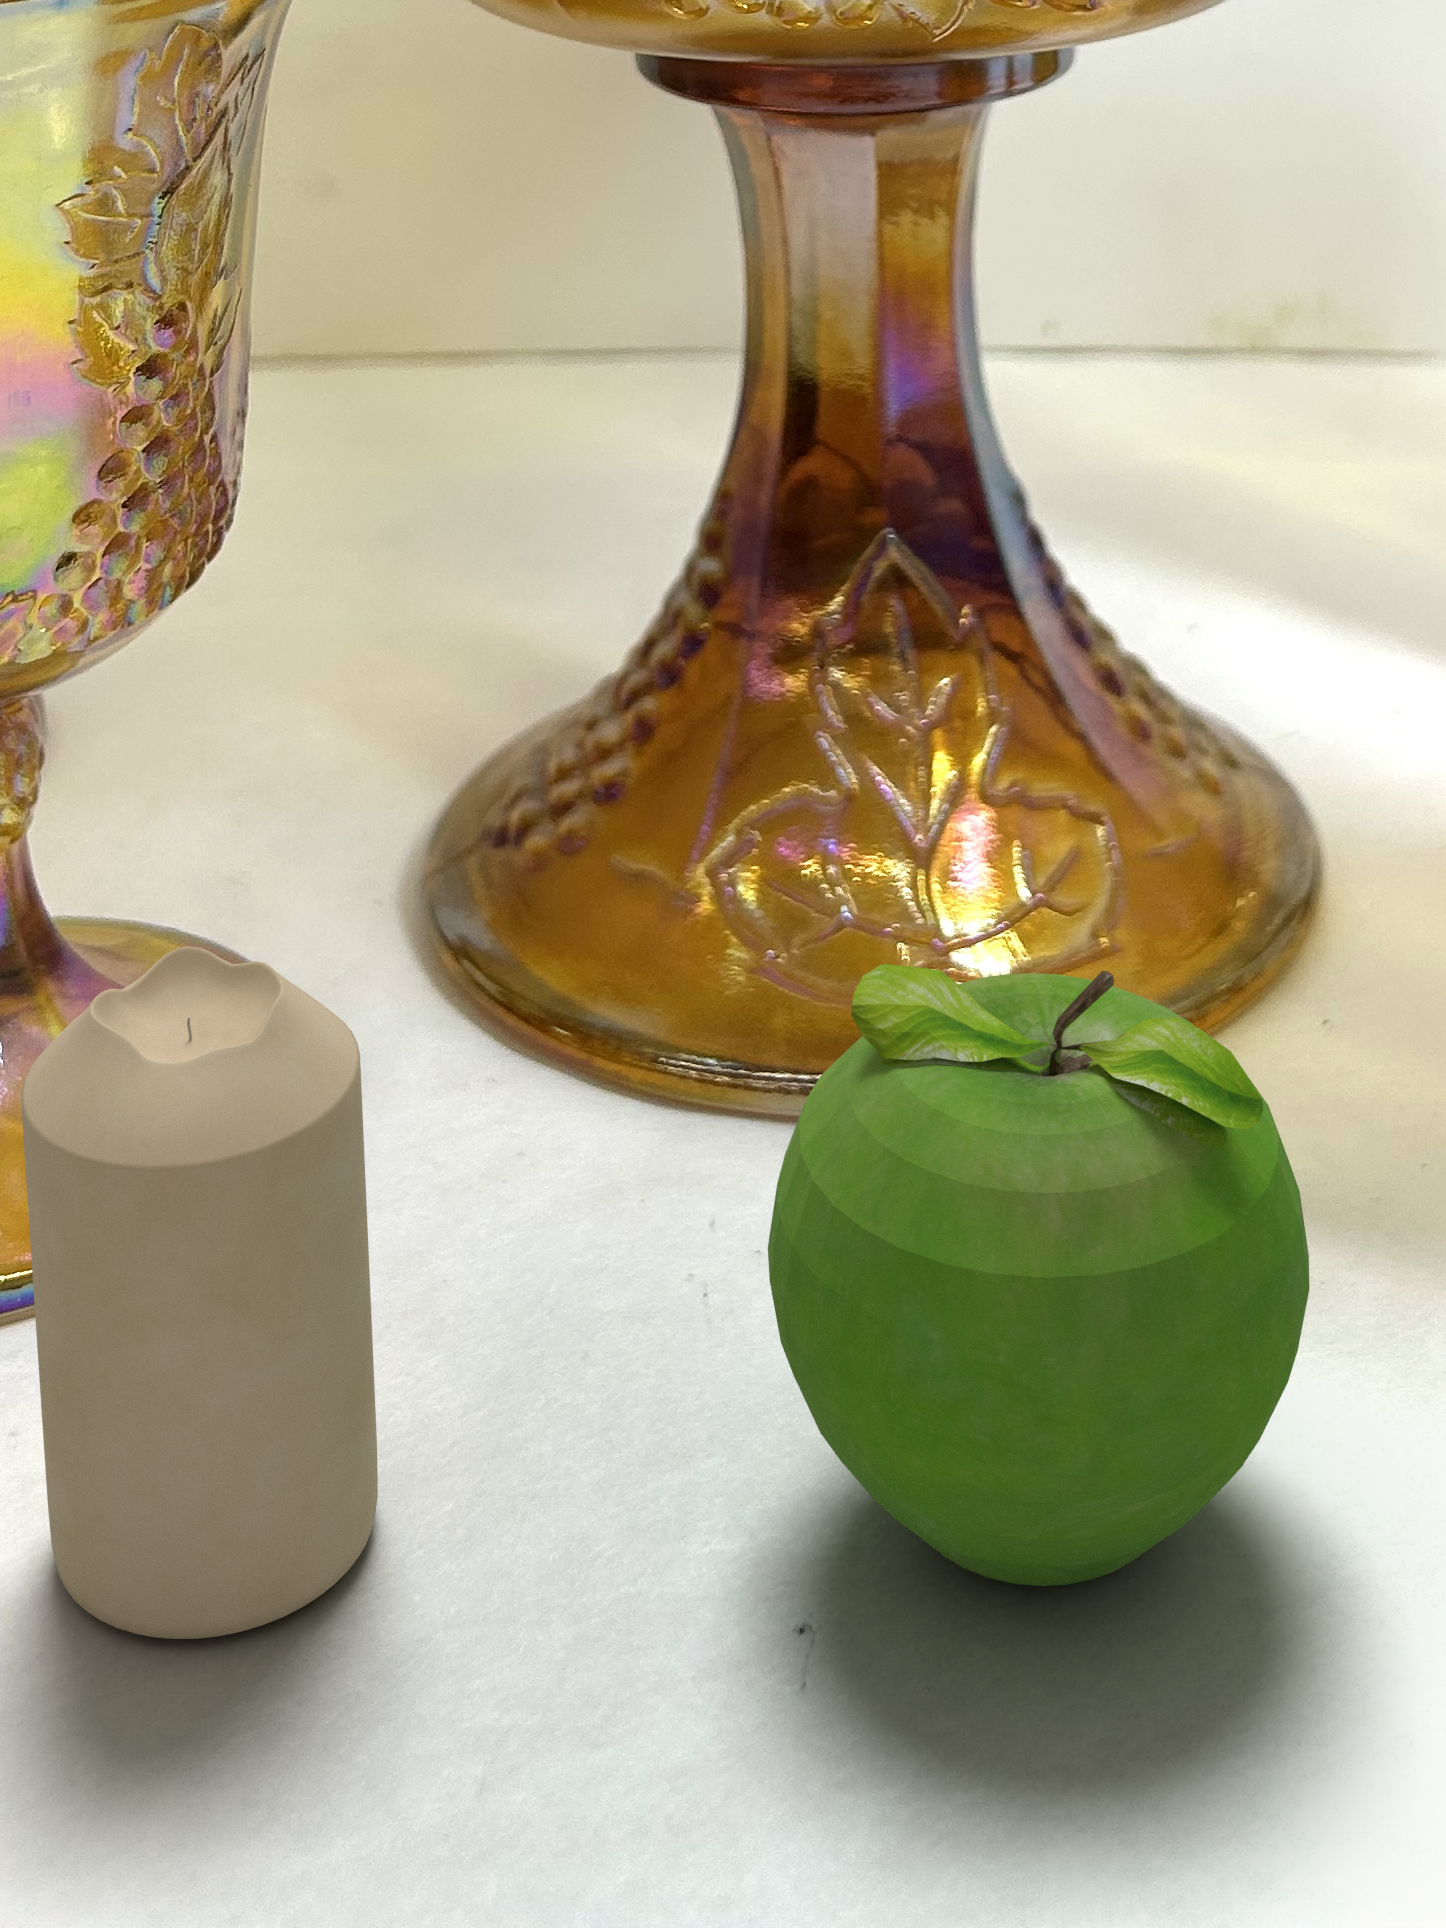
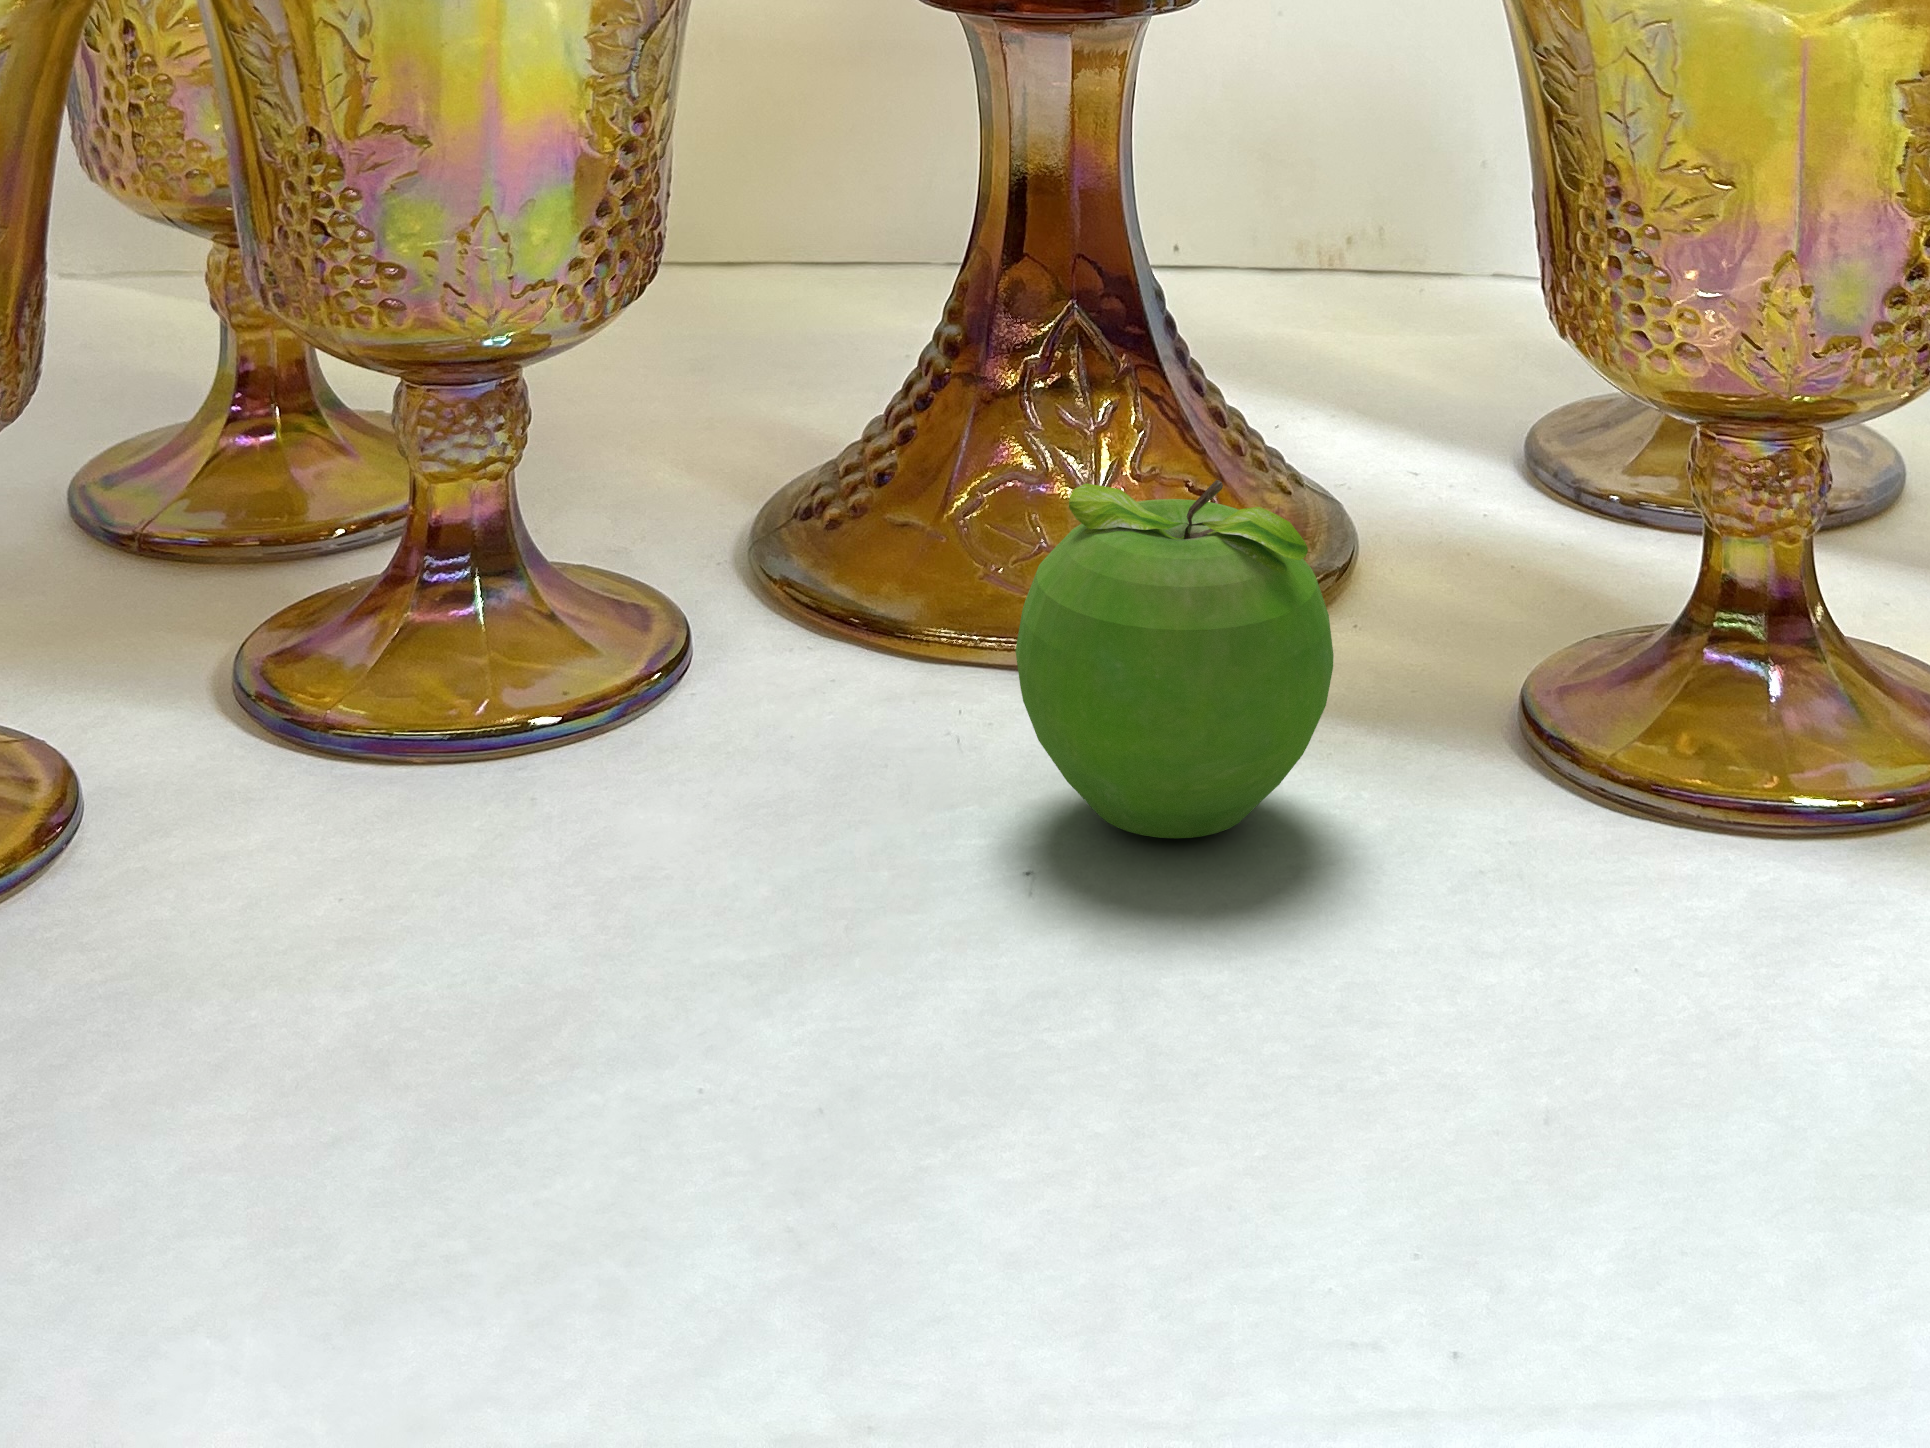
candle: present [21,946,378,1639] -> none [581,469,779,862]

